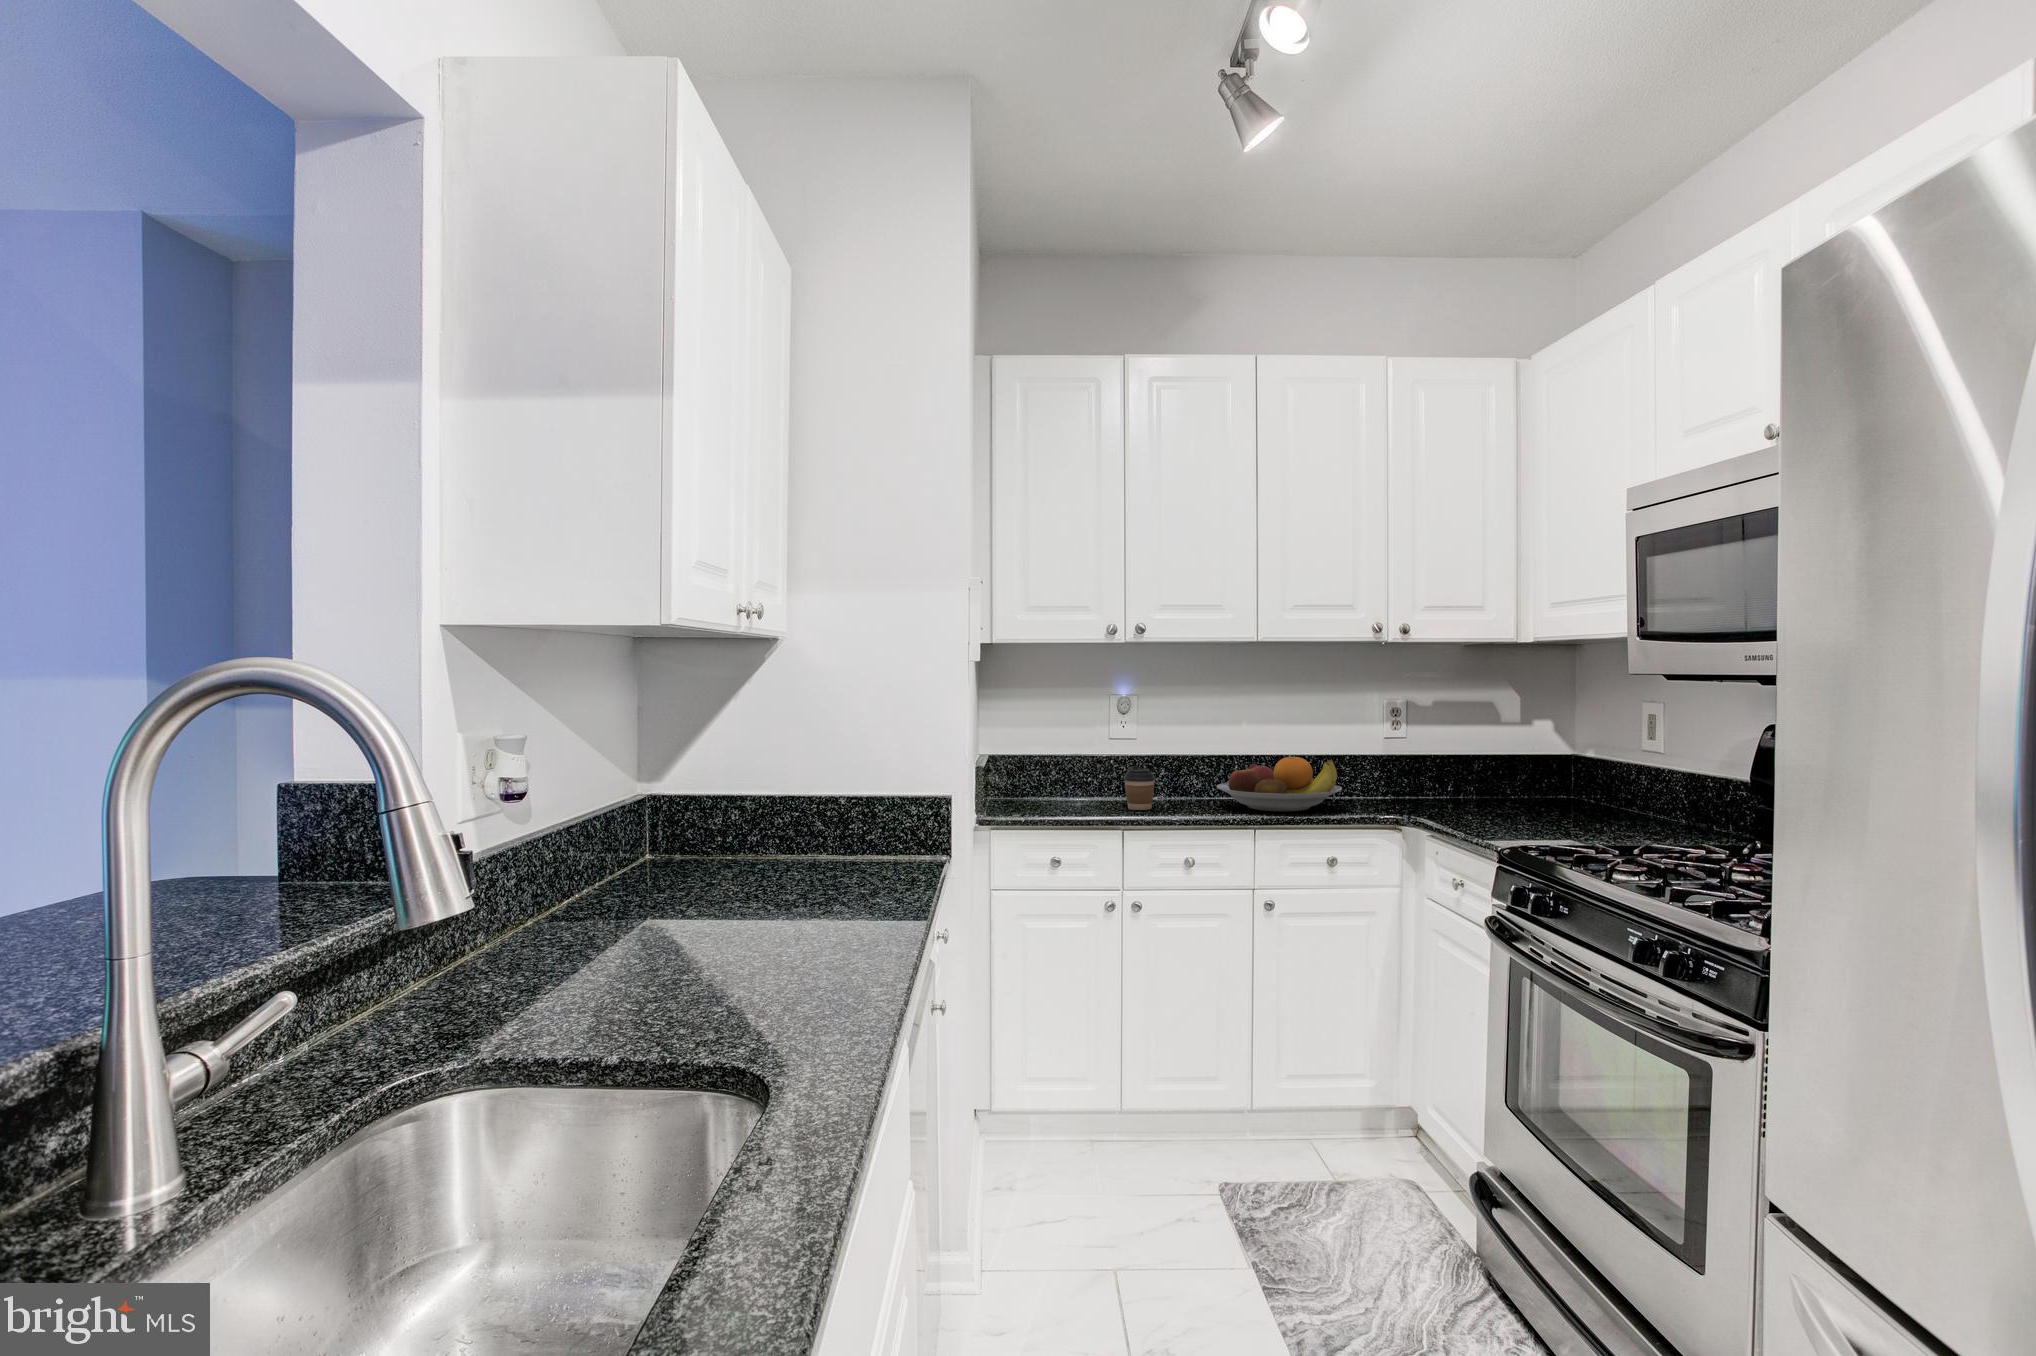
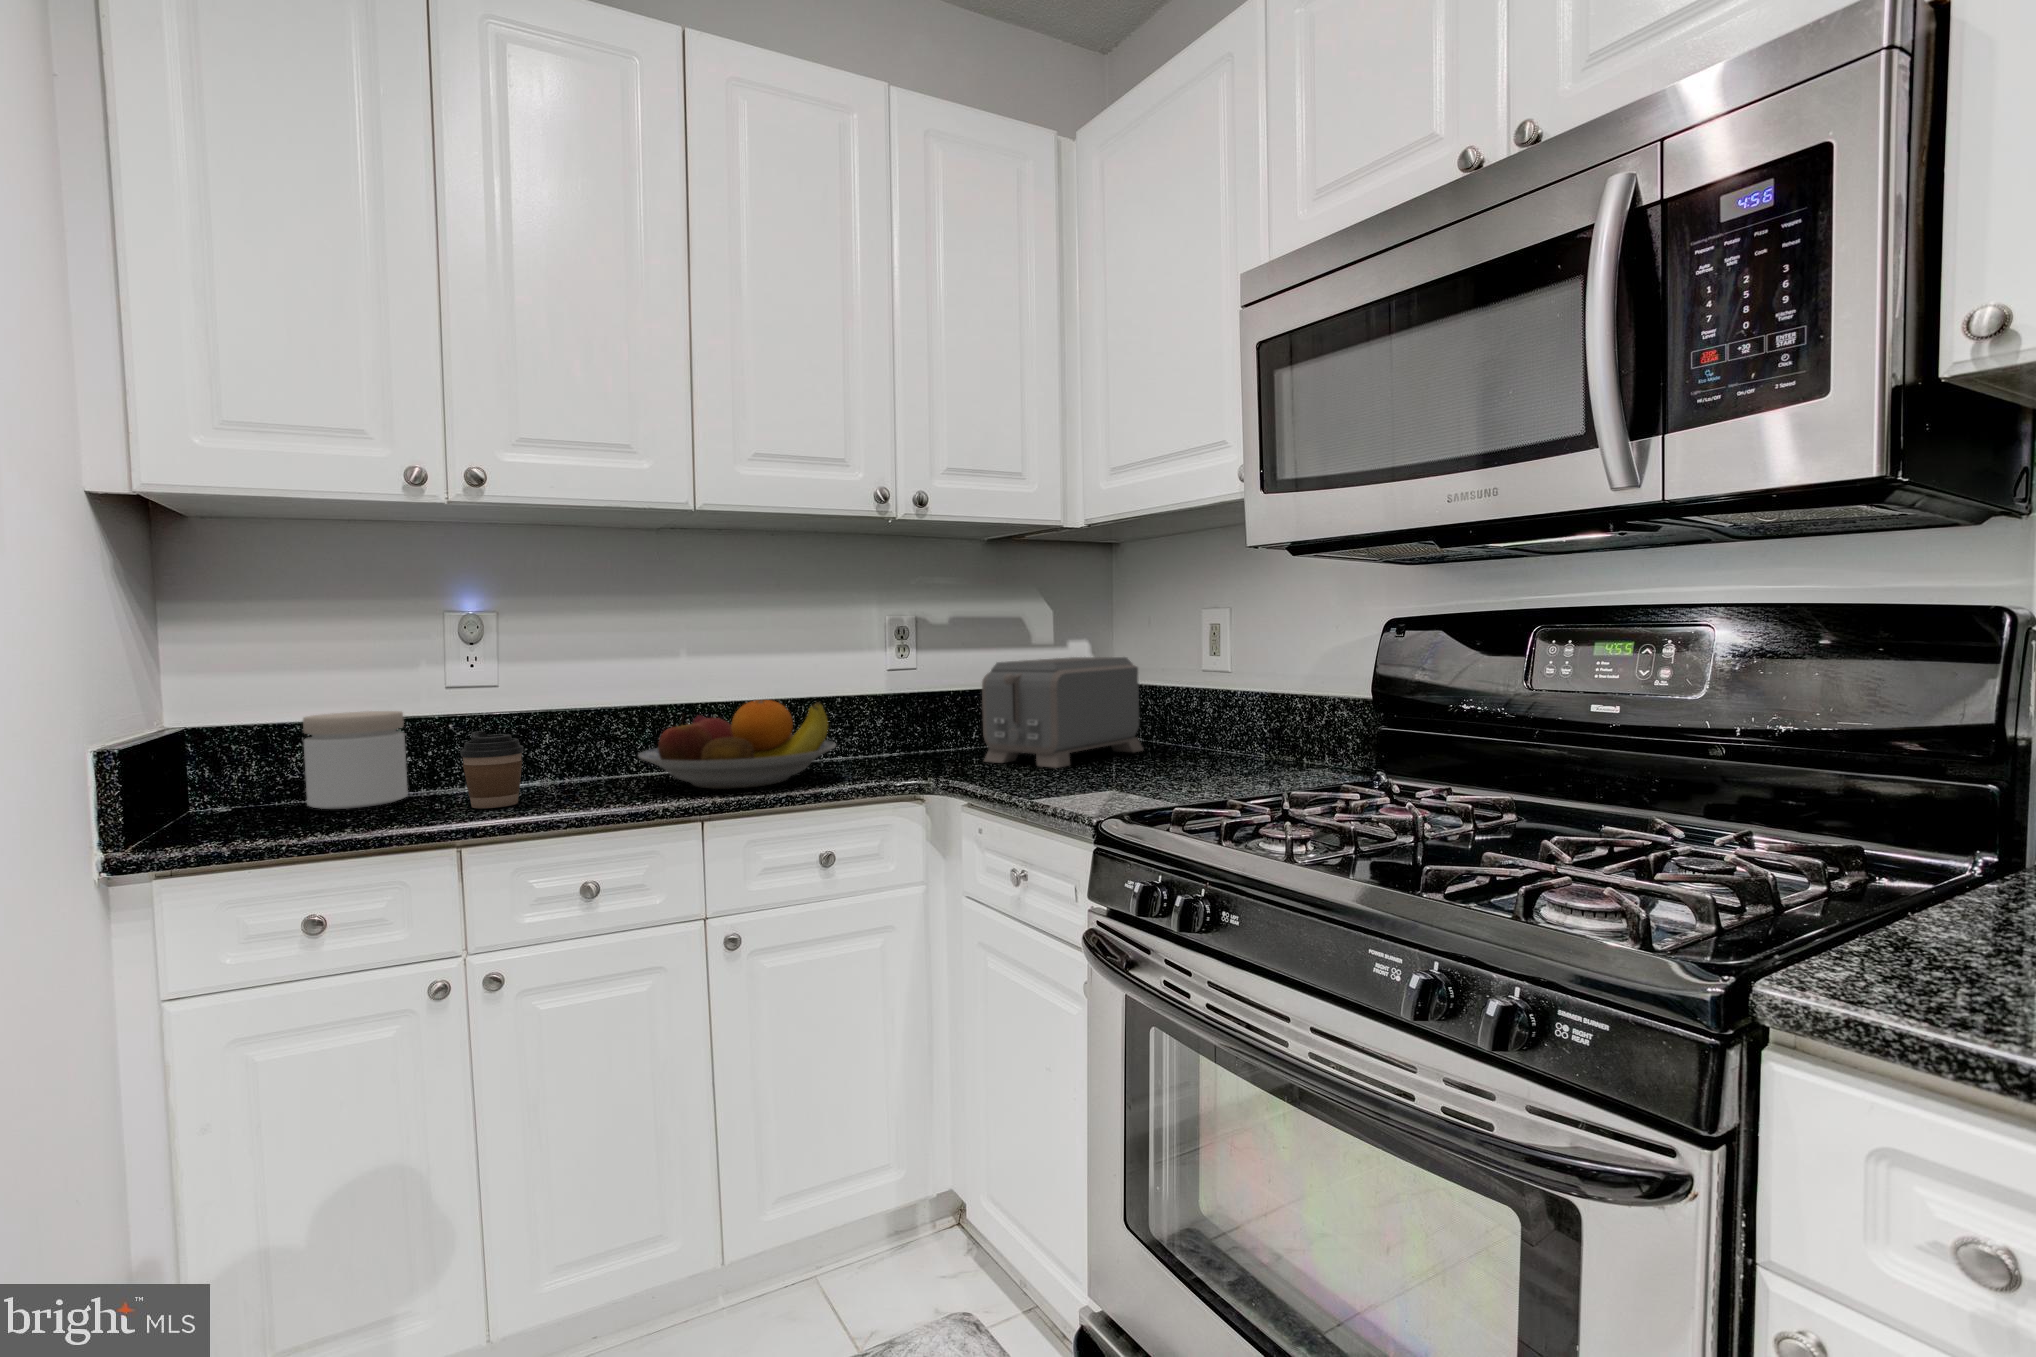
toaster: none [1453,735,1593,818] -> present [982,657,1143,768]
jar: none [1046,751,1092,804] -> present [303,711,408,809]

